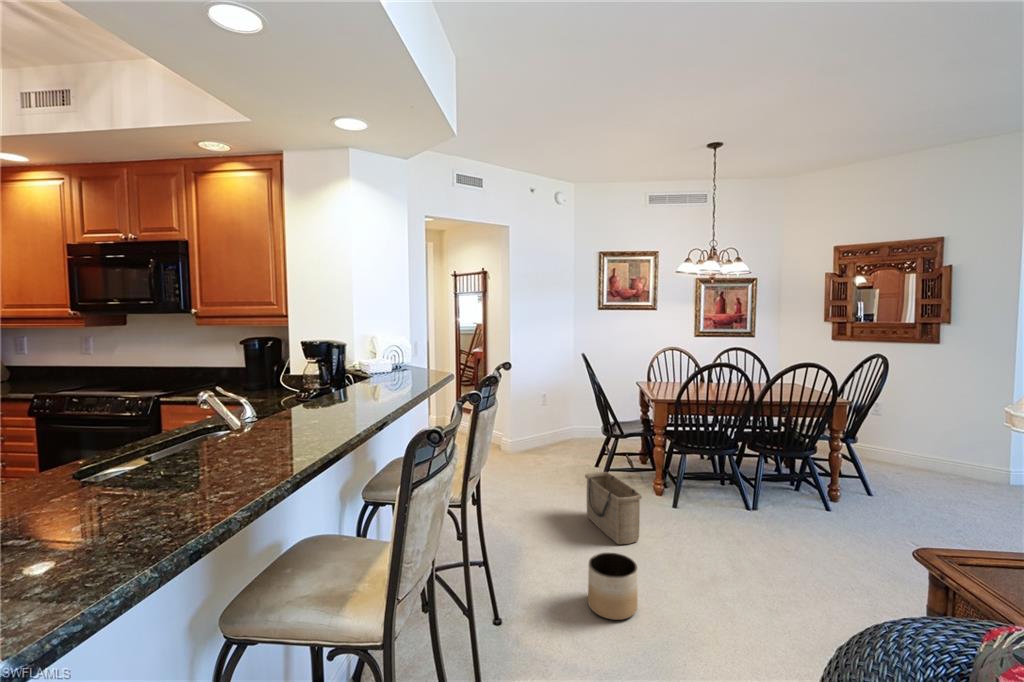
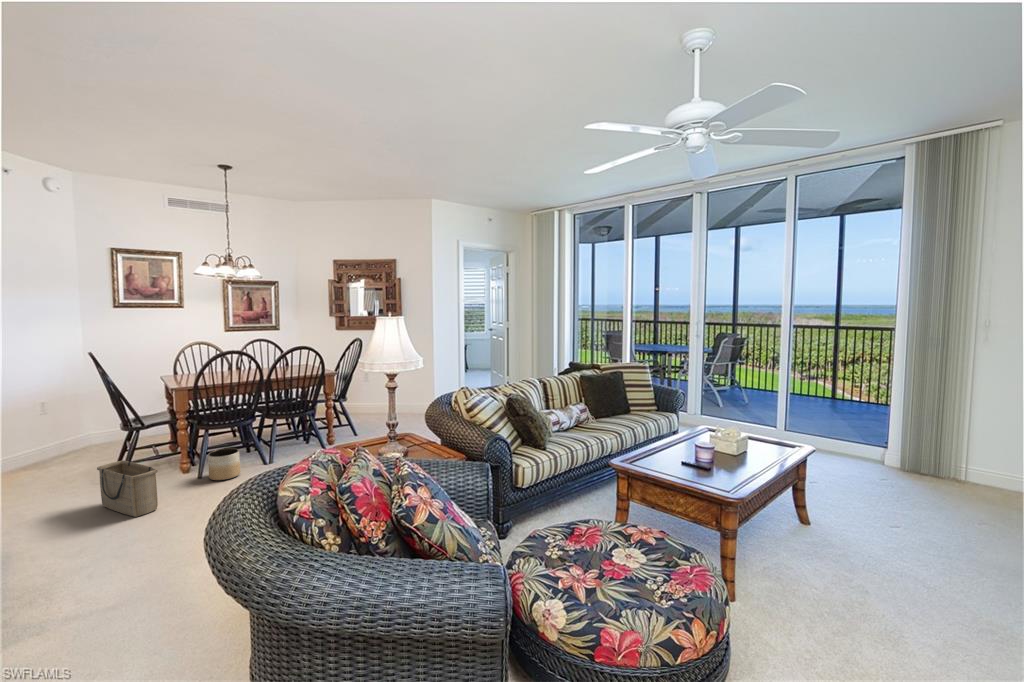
planter: present [588,553,638,620] -> present [208,448,240,481]

